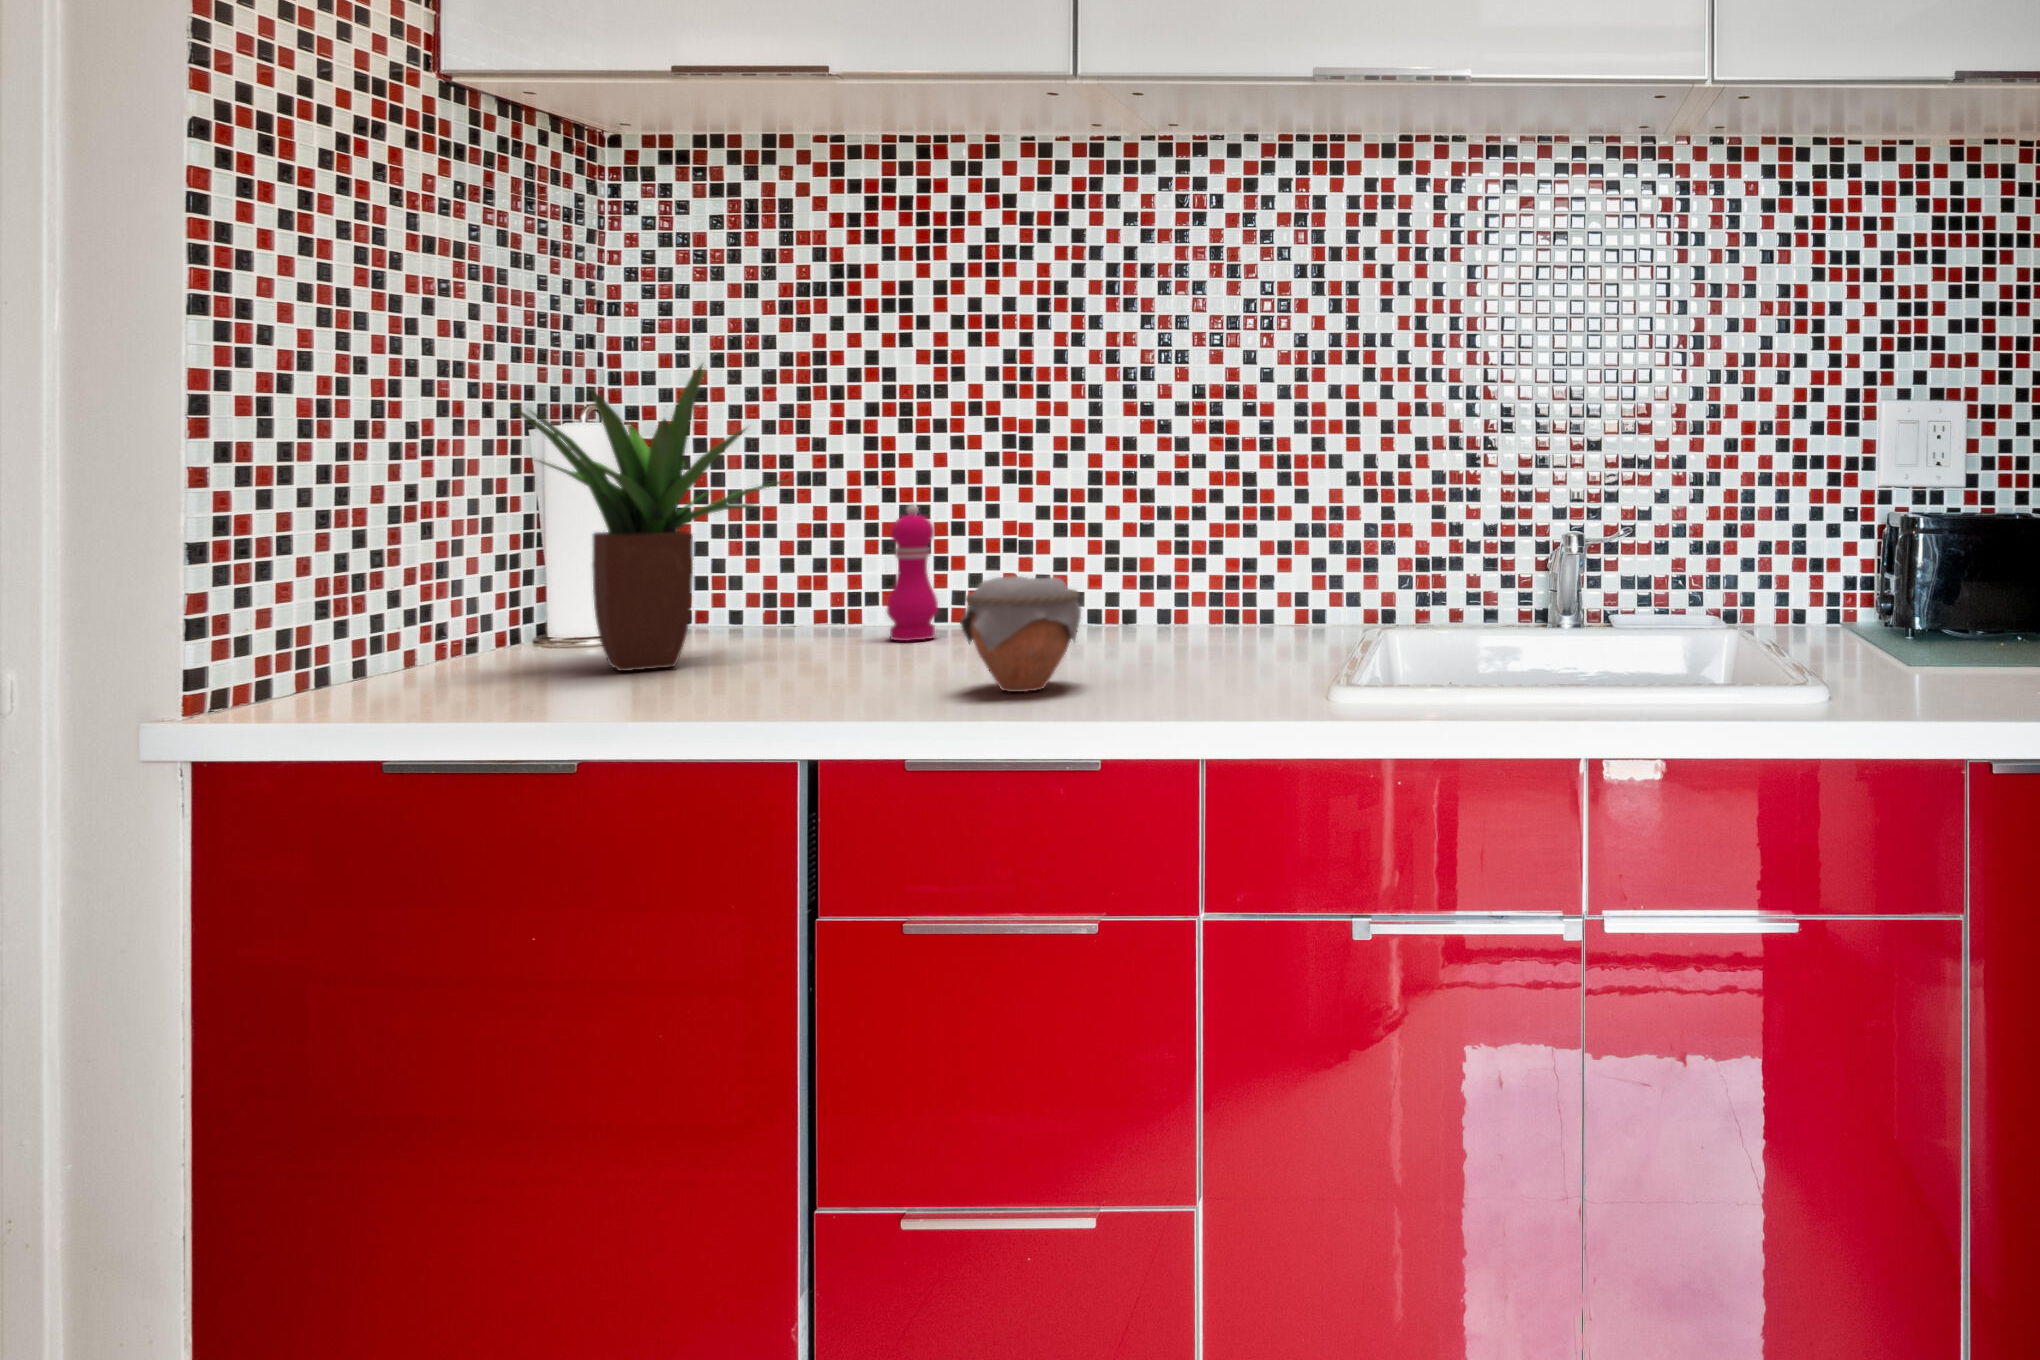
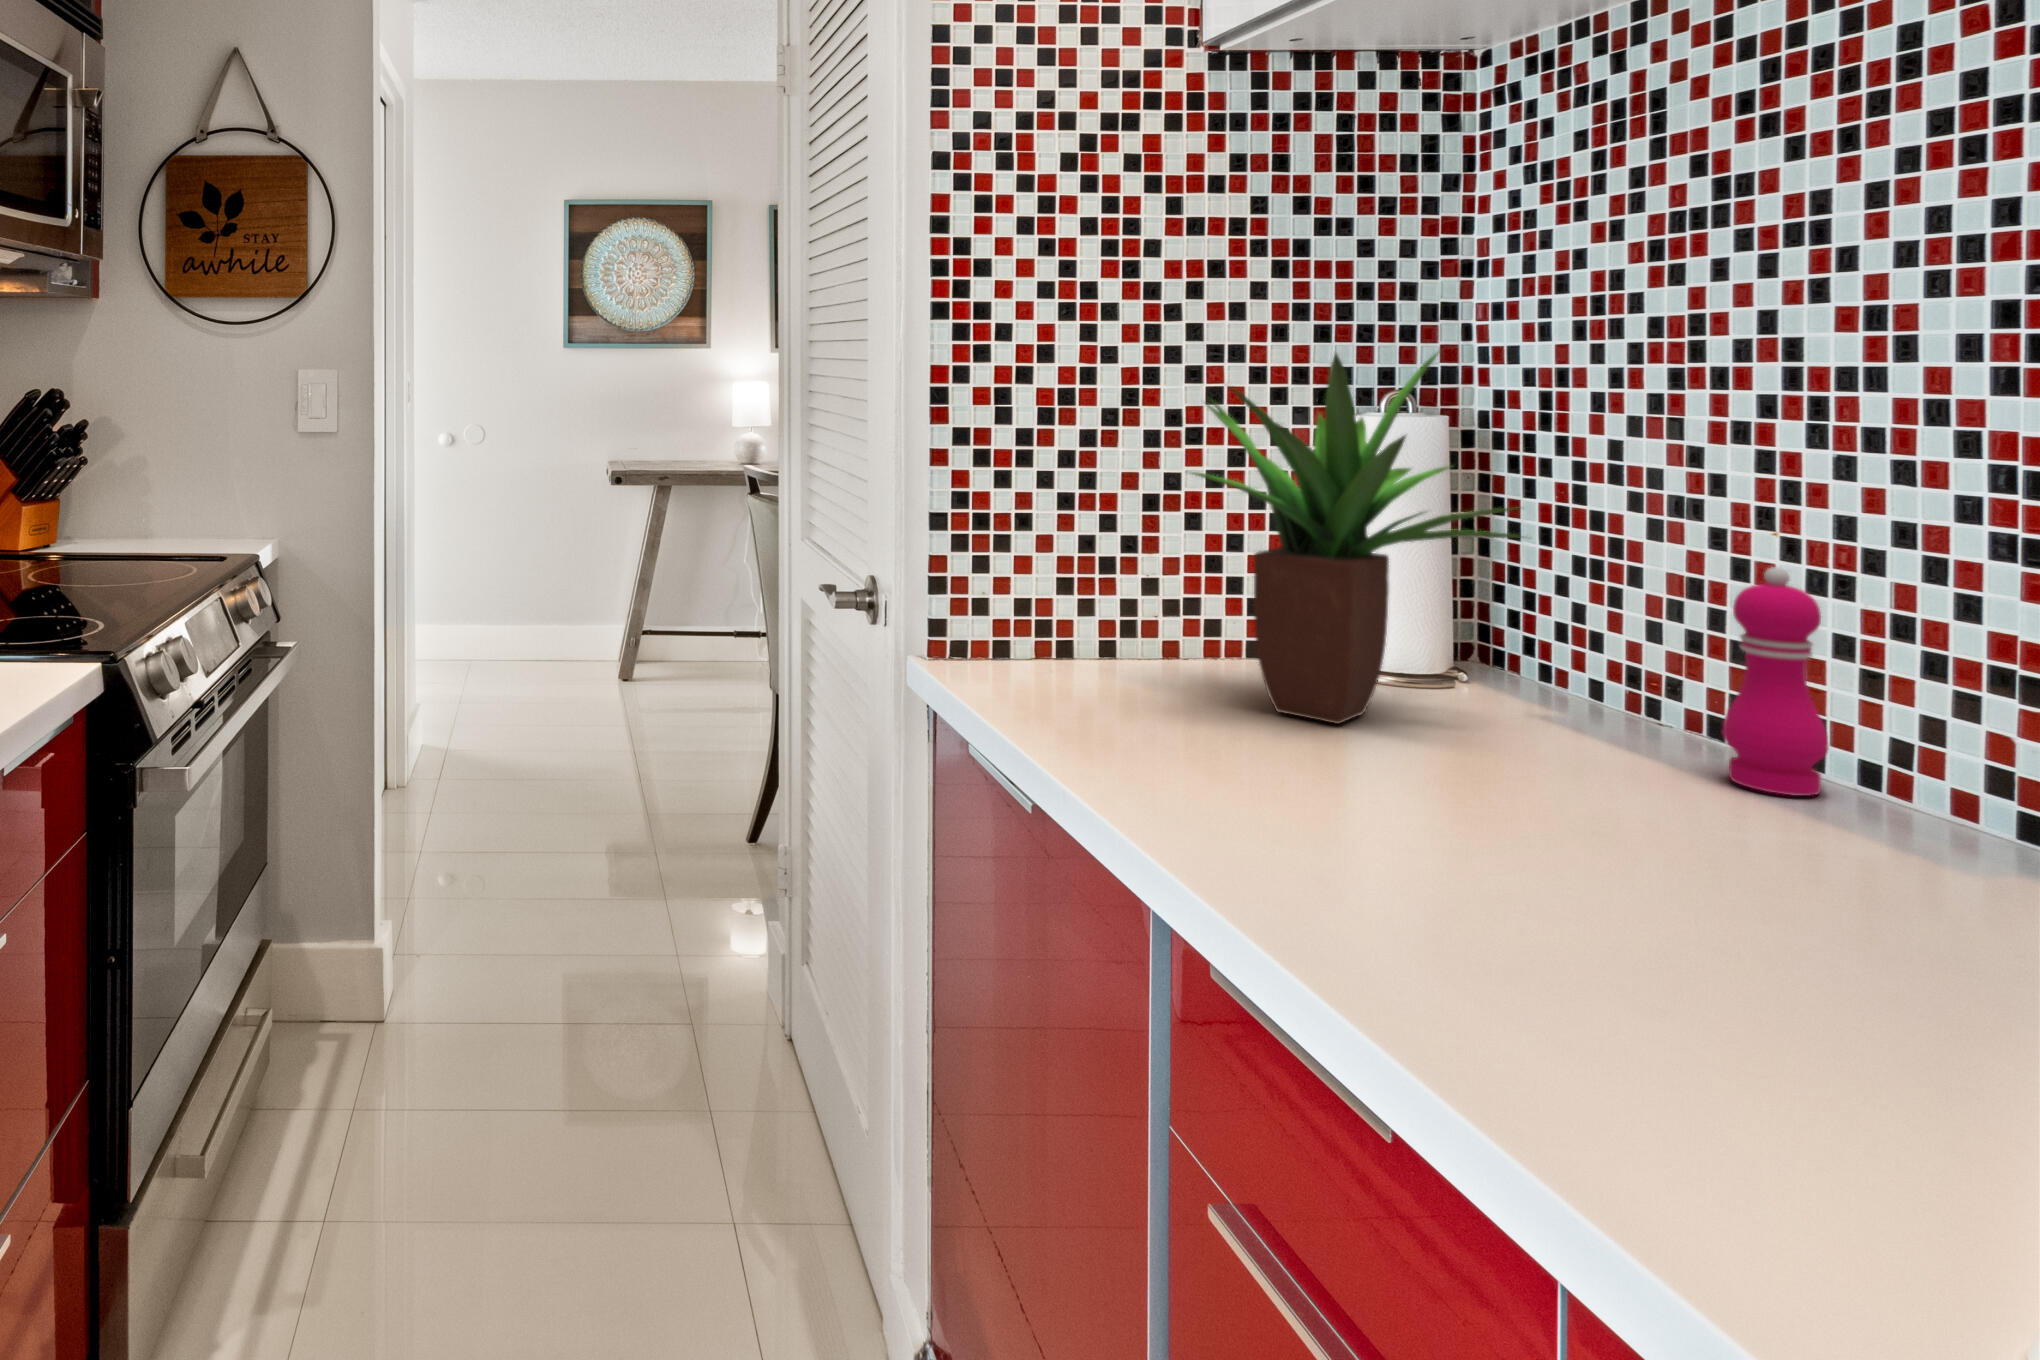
jar: present [960,576,1081,692] -> none [1401,726,1679,947]

